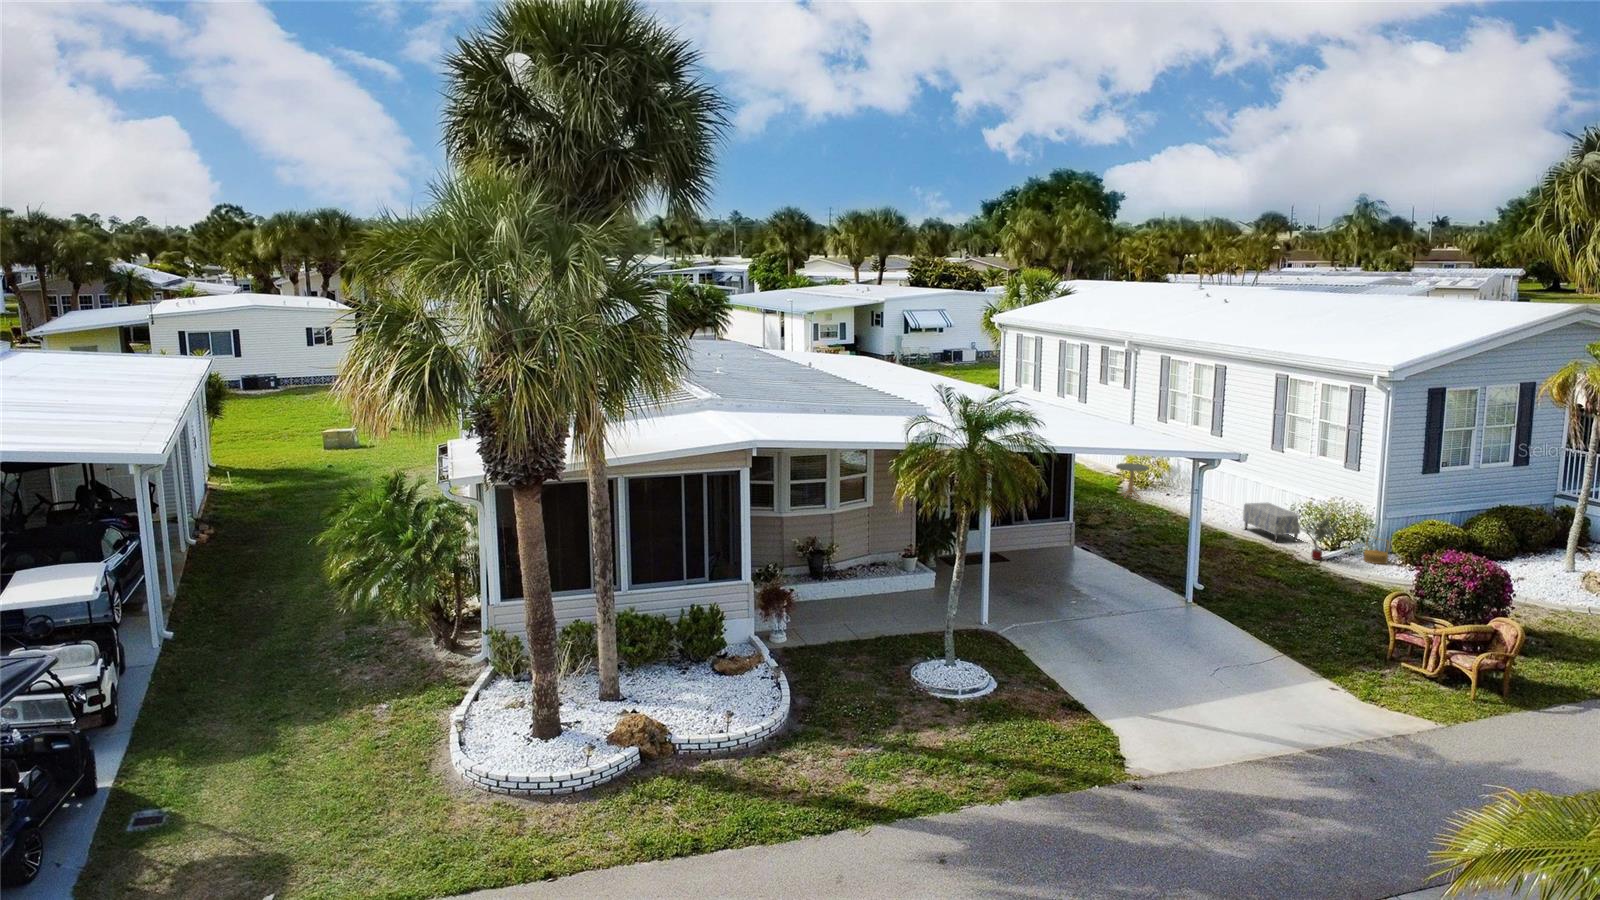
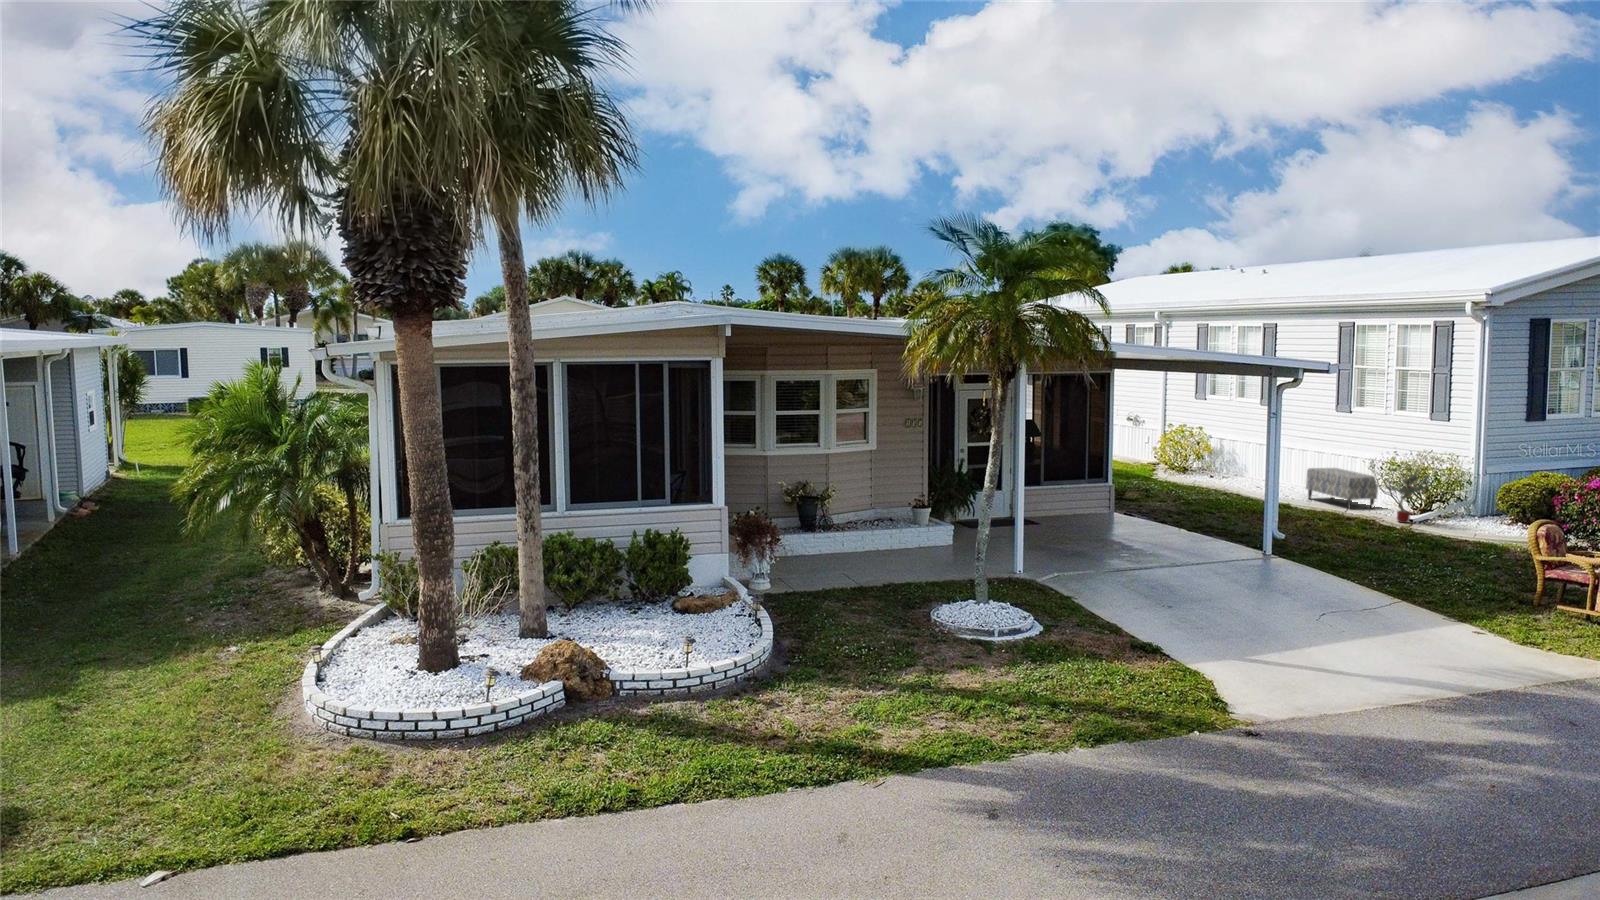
side table: present [1116,463,1148,499] -> none [1151,437,1188,477]
woven basket: present [1364,535,1389,564] -> none [1459,494,1491,526]

